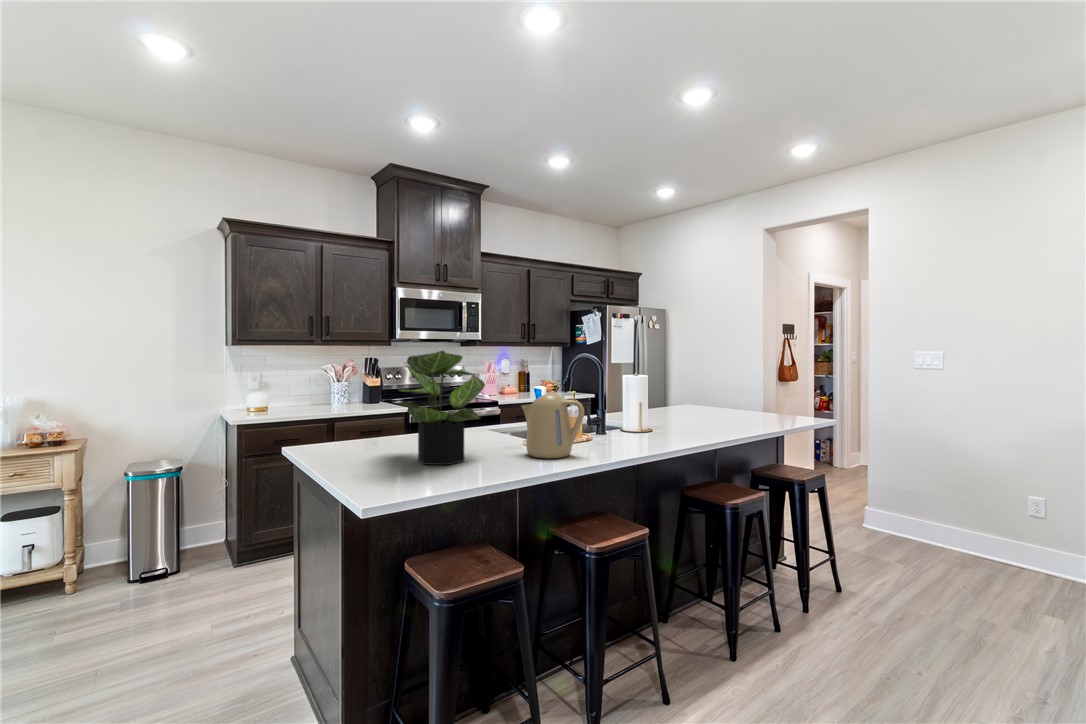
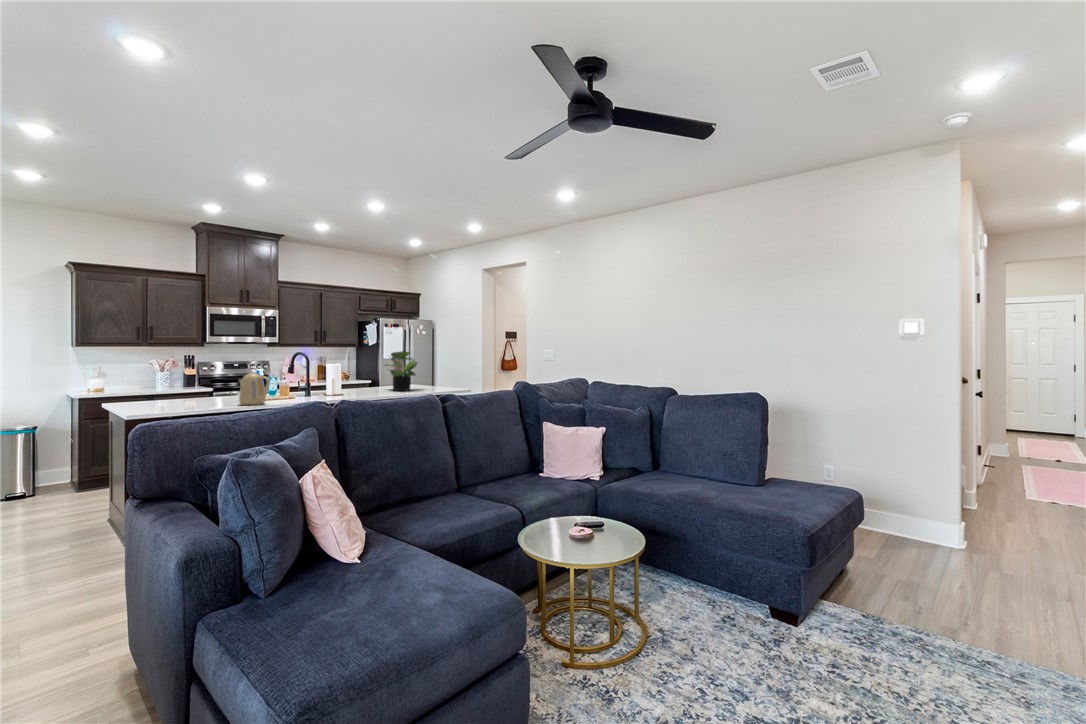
potted plant: present [398,351,485,465] -> present [385,351,417,391]

